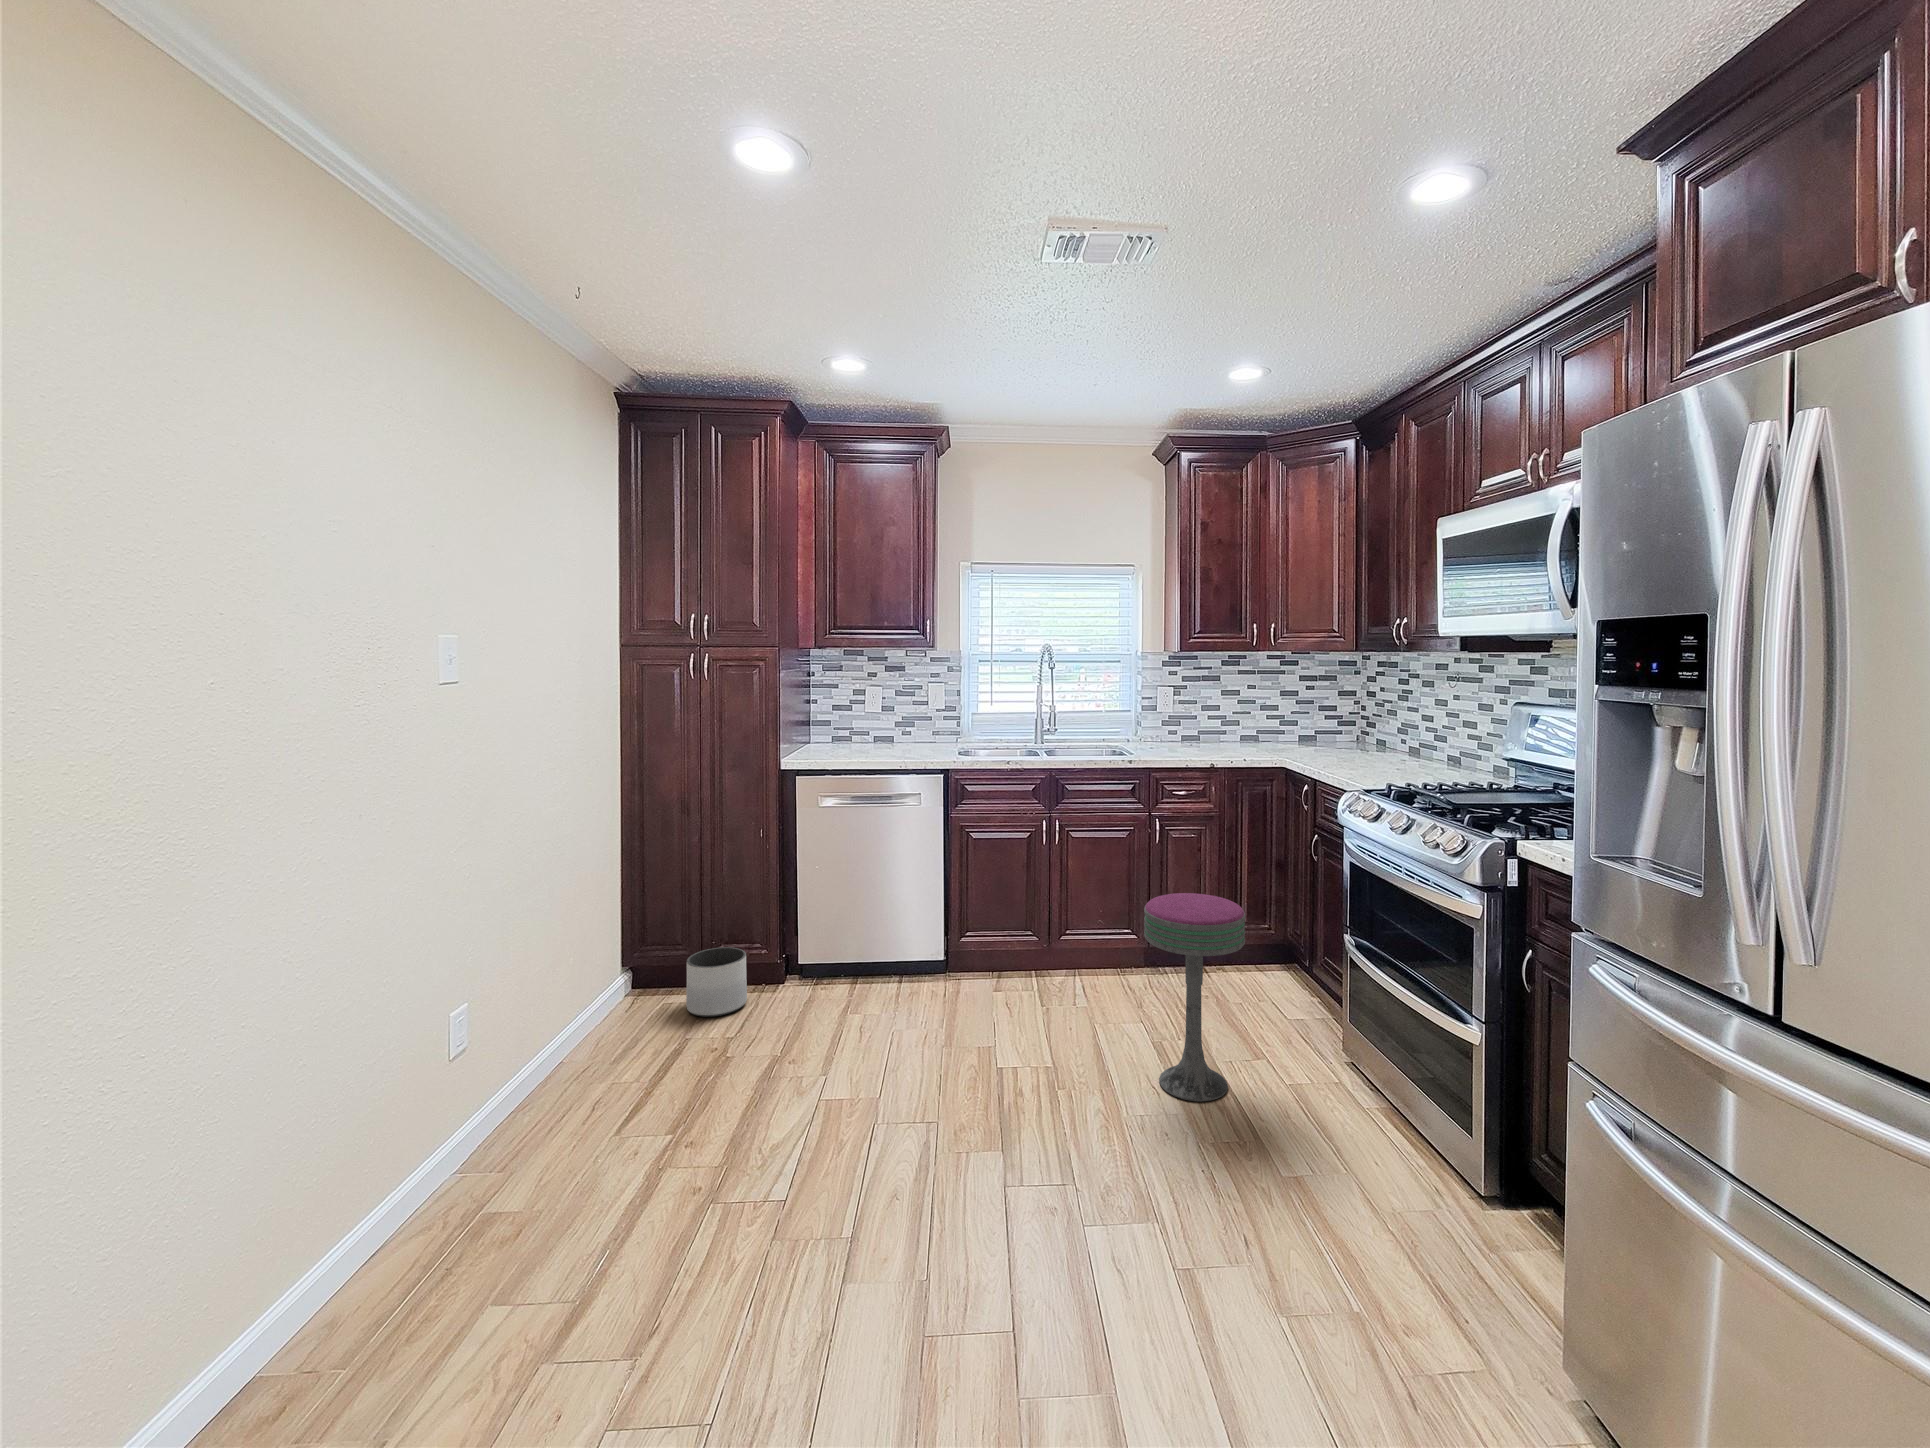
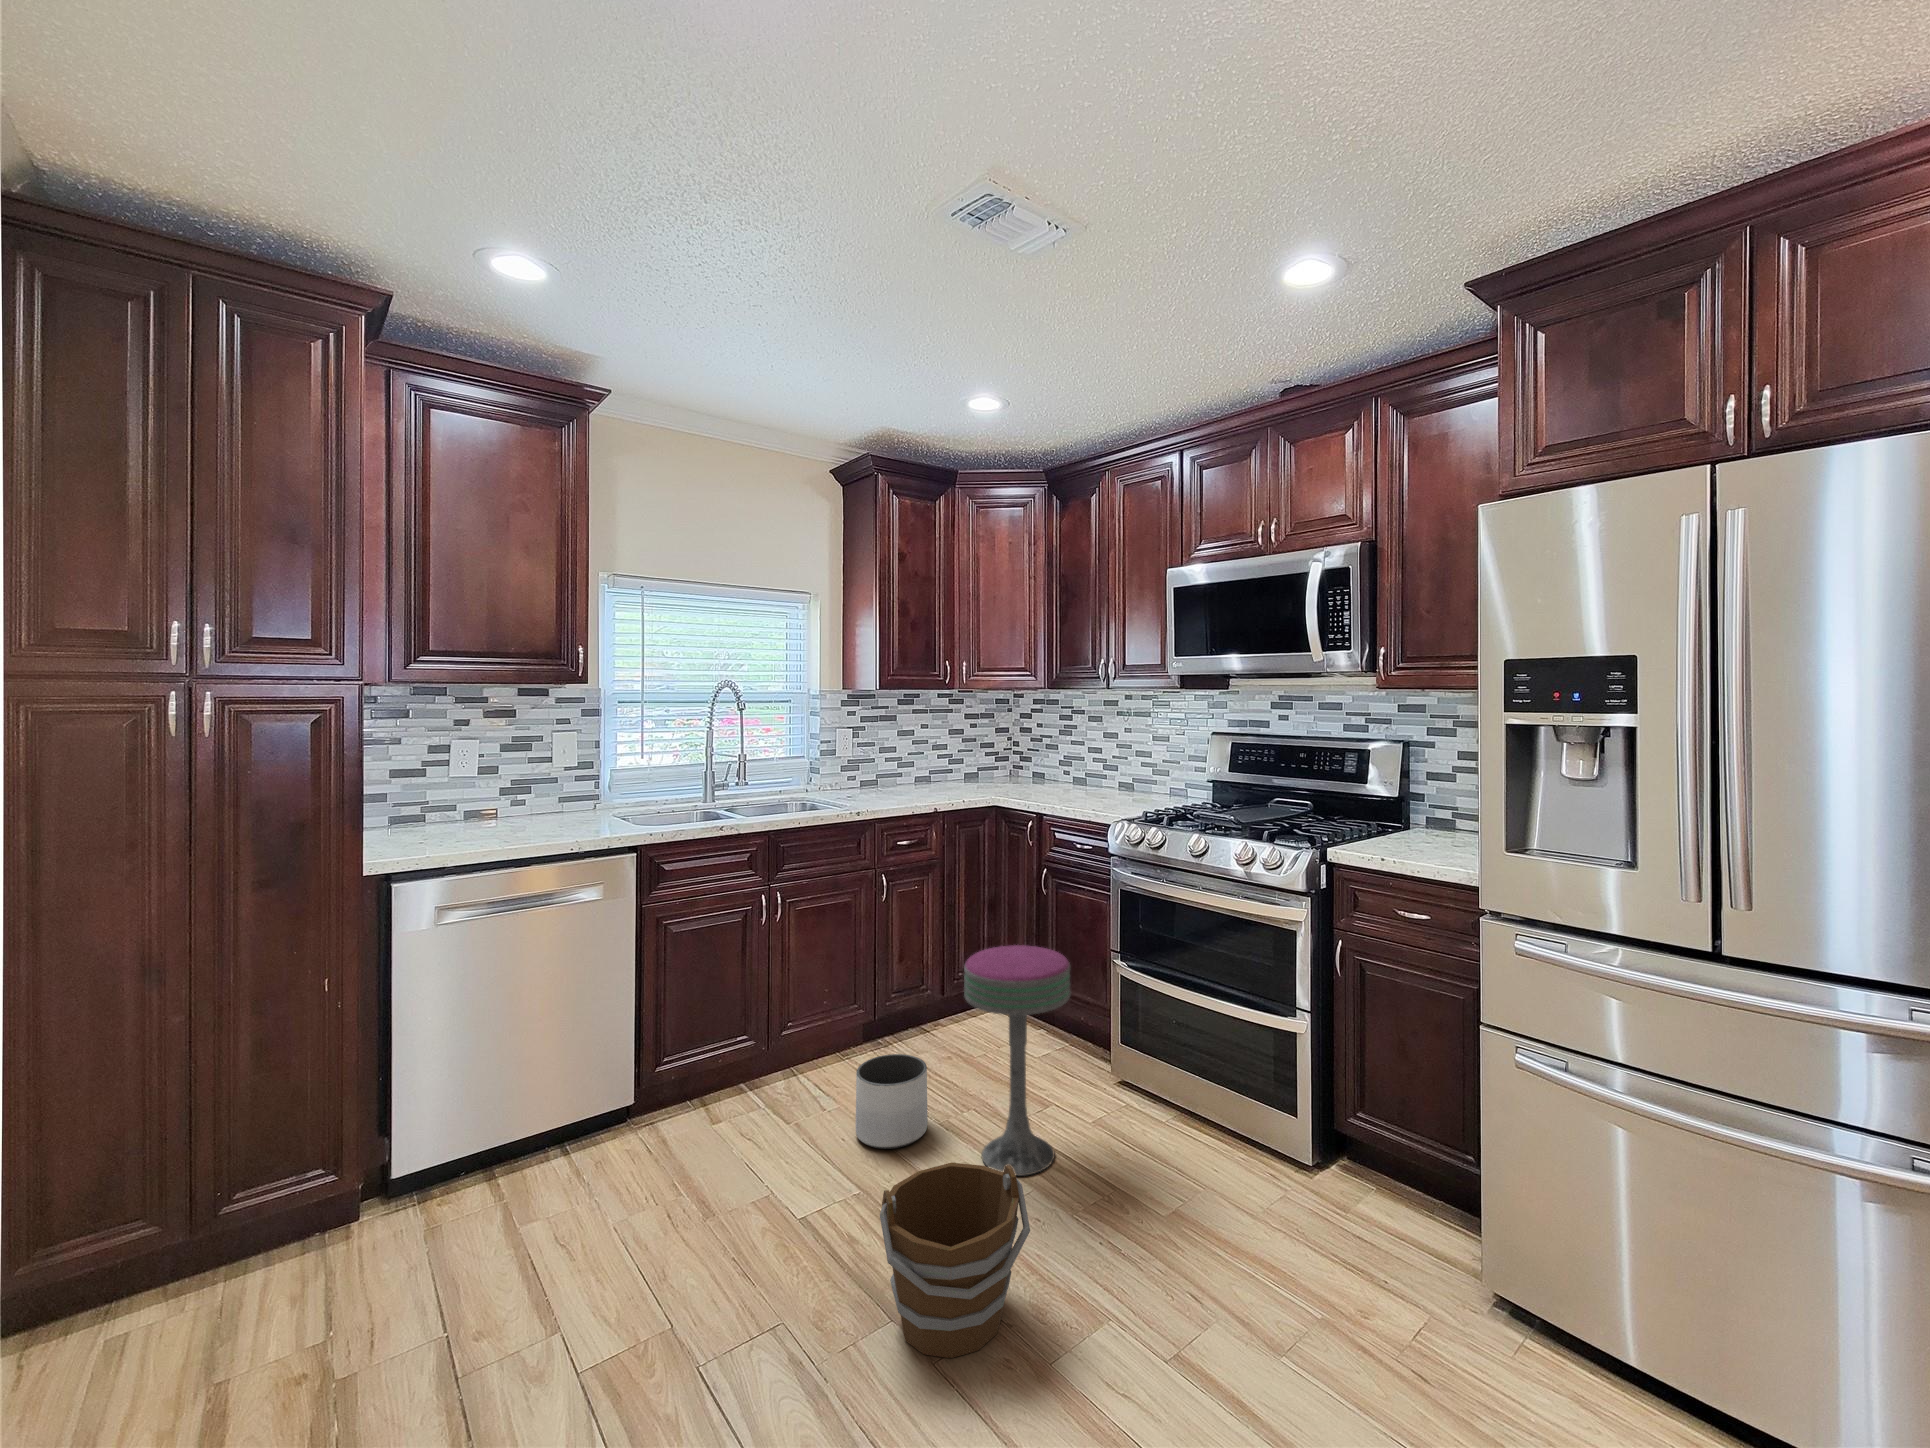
planter: present [686,947,747,1017] -> present [856,1054,928,1149]
bucket: none [977,1047,1099,1191] -> present [880,1163,1030,1358]

